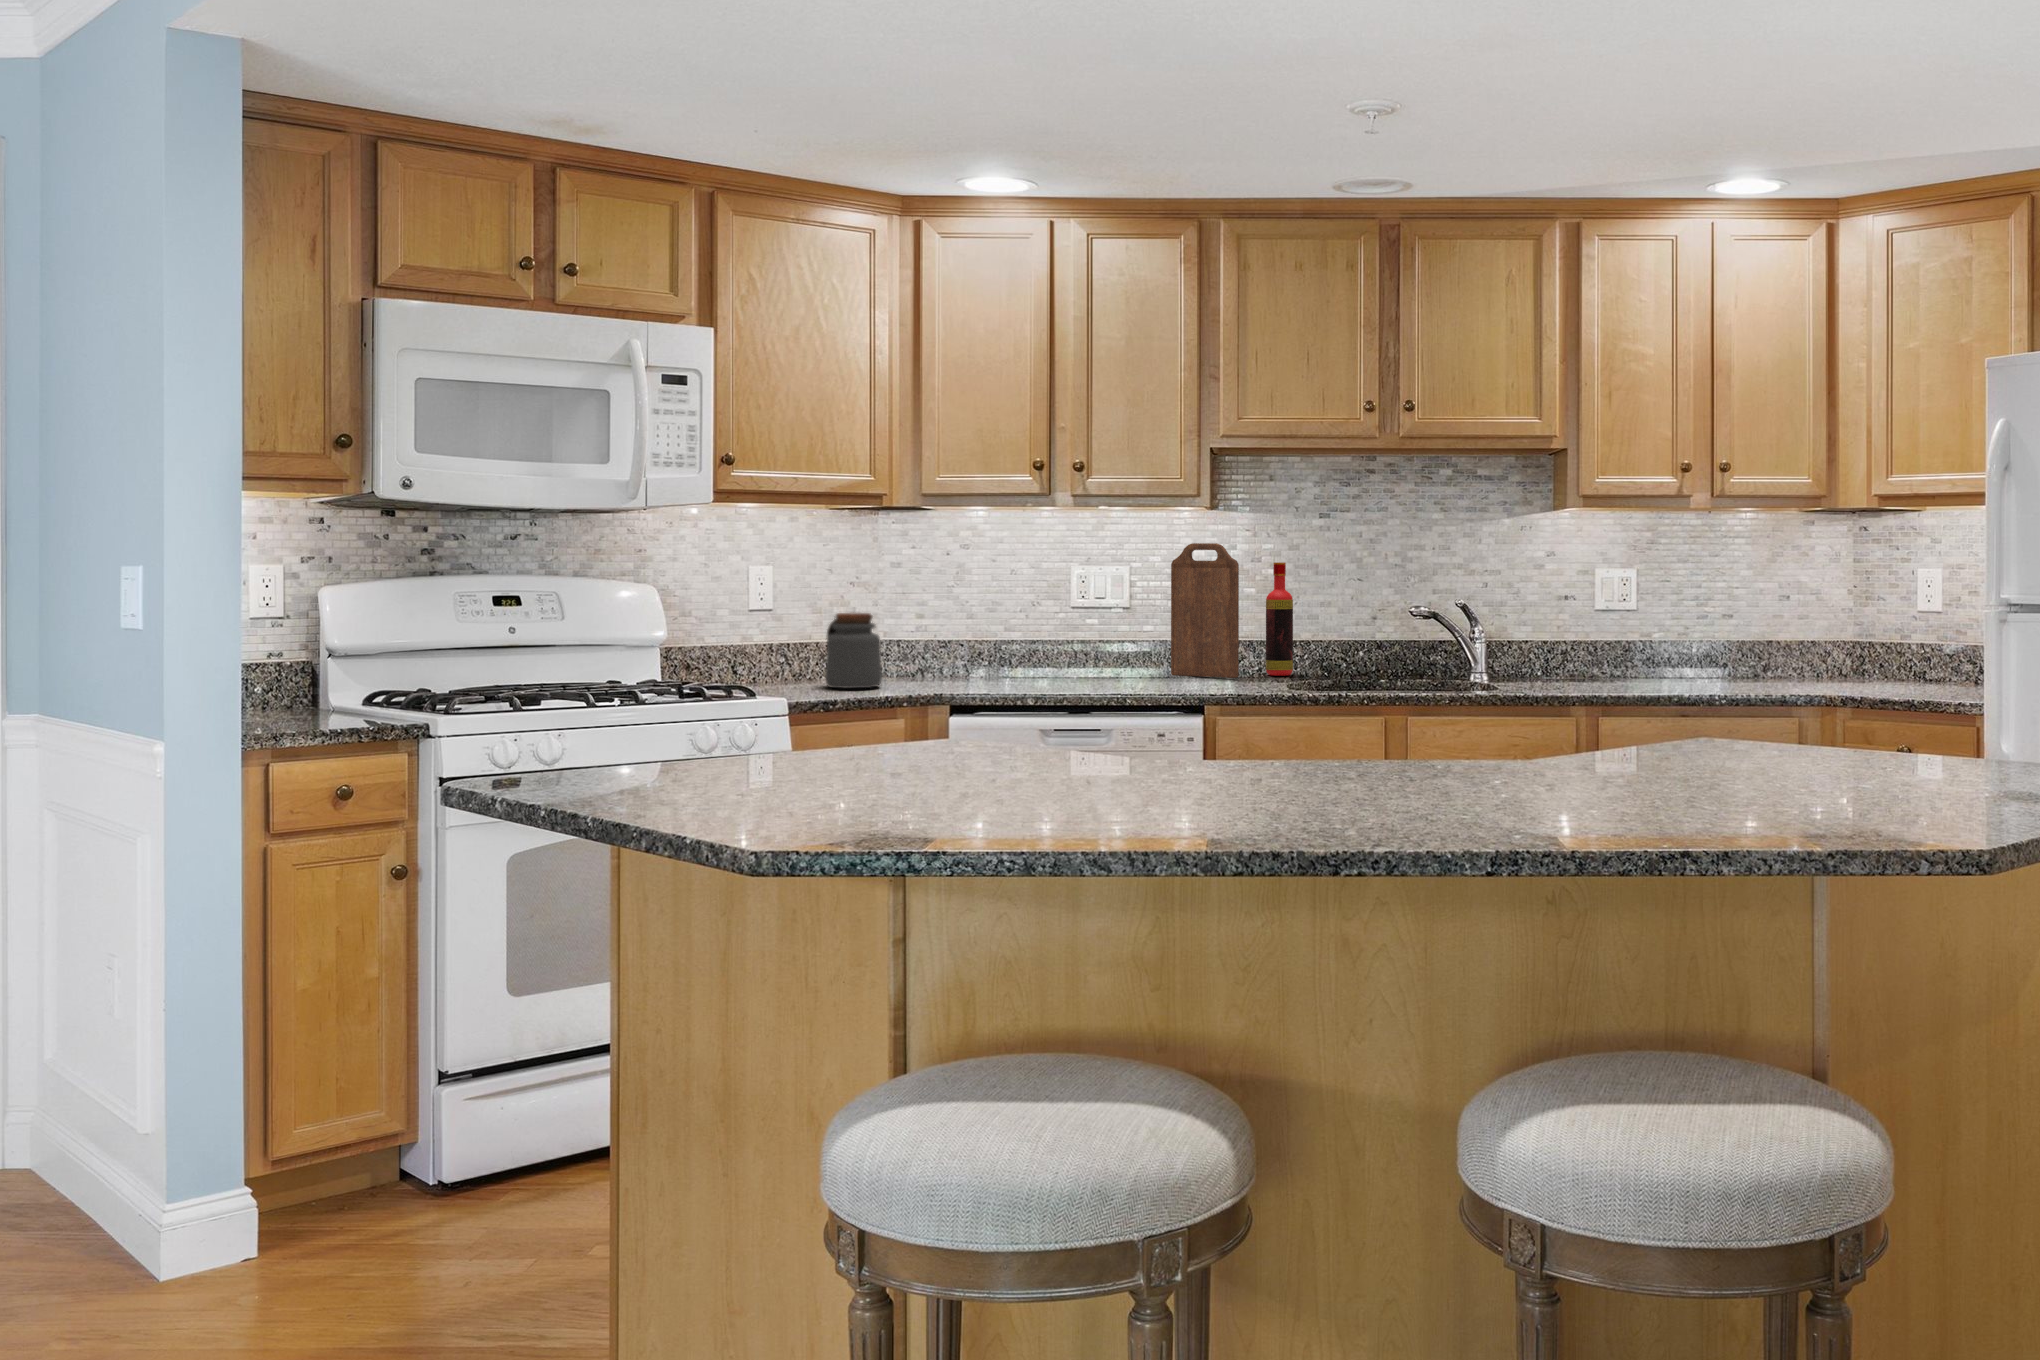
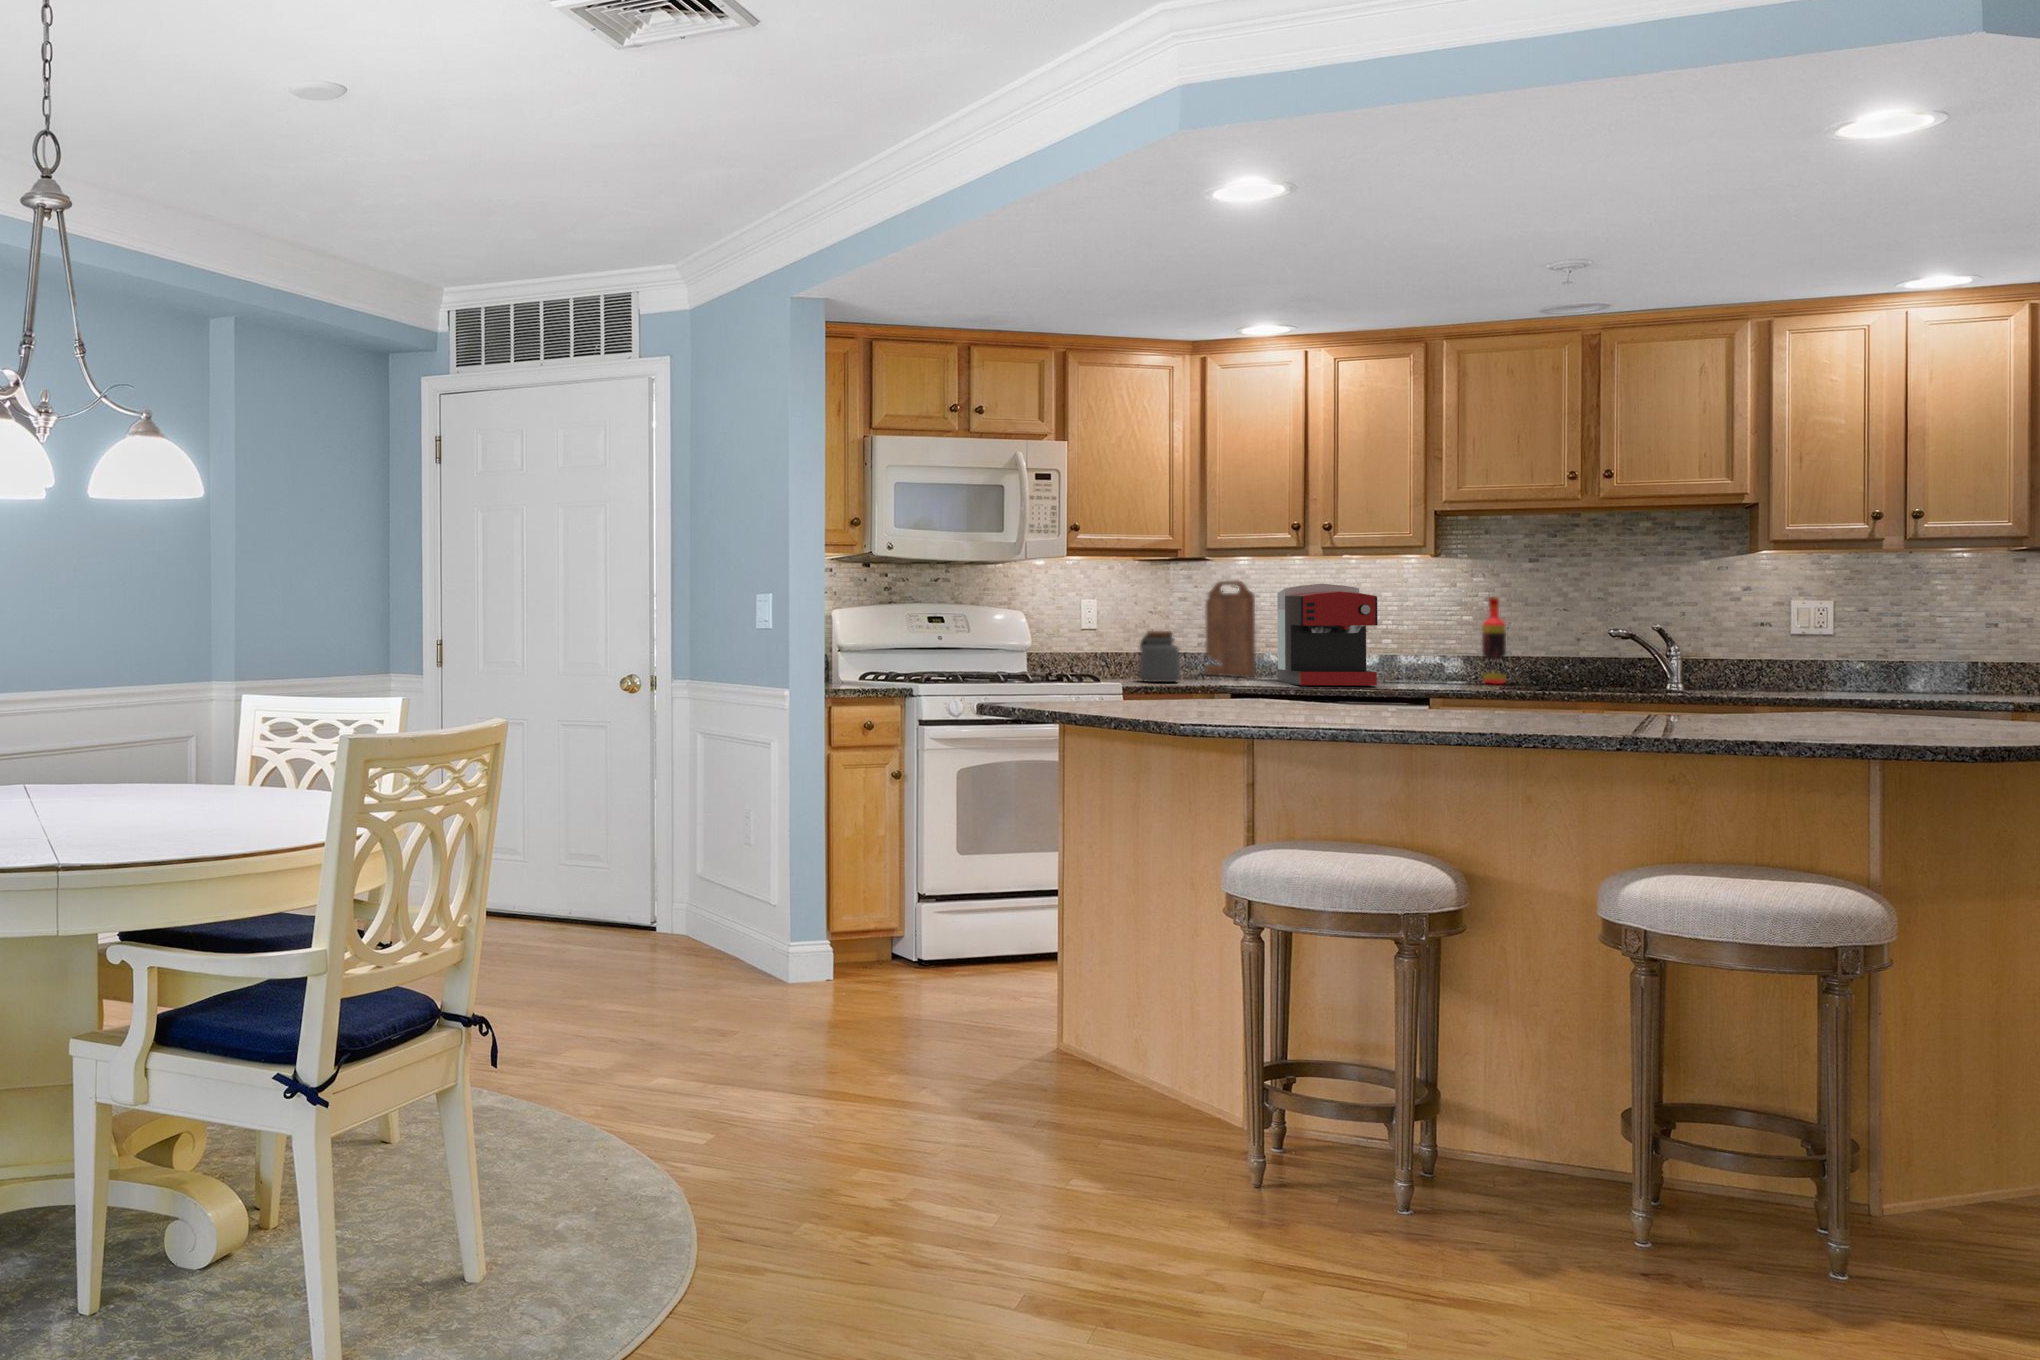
cutting board: present [1171,543,1239,678] -> present [1205,580,1256,677]
coffee maker: none [1016,544,1141,688] -> present [1277,584,1378,686]

